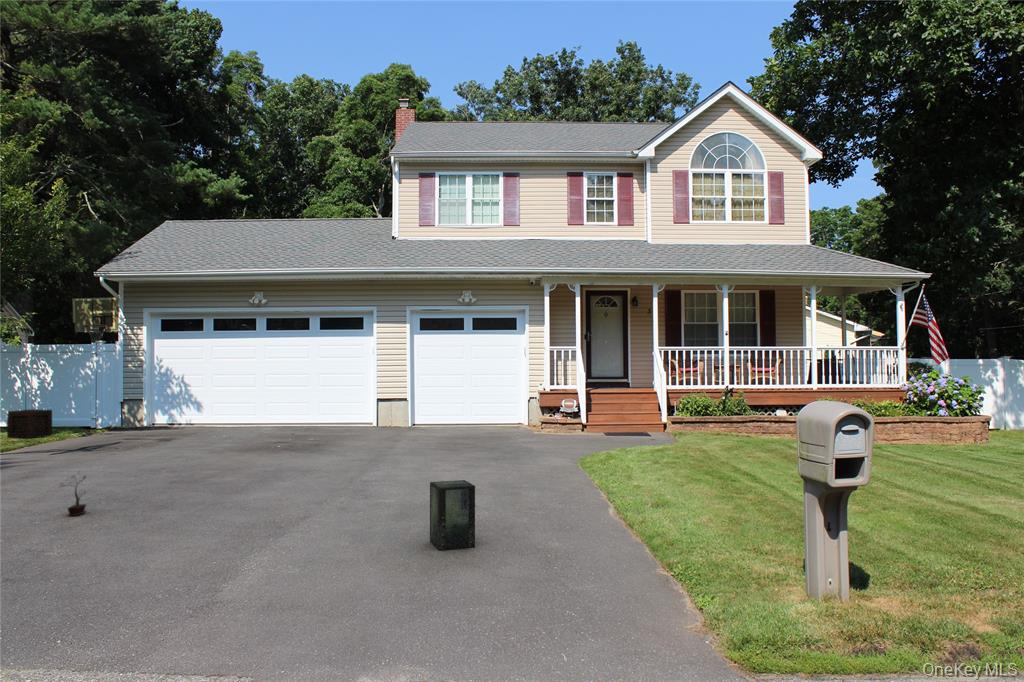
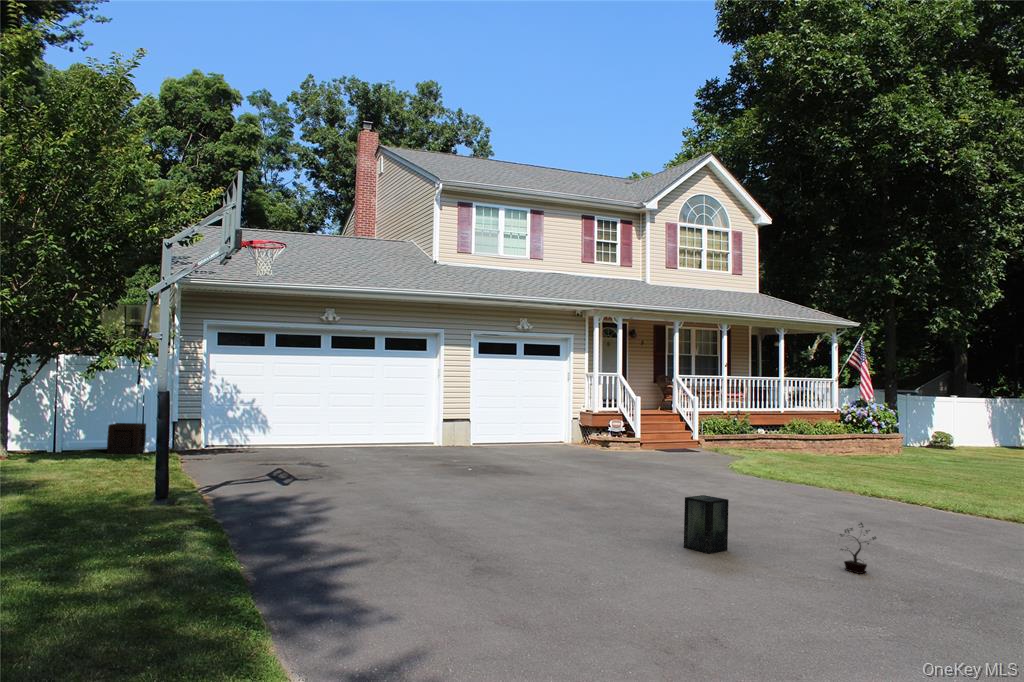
potted plant: present [64,476,86,516] -> present [840,523,876,574]
storage box: present [430,480,475,551] -> present [684,495,729,554]

